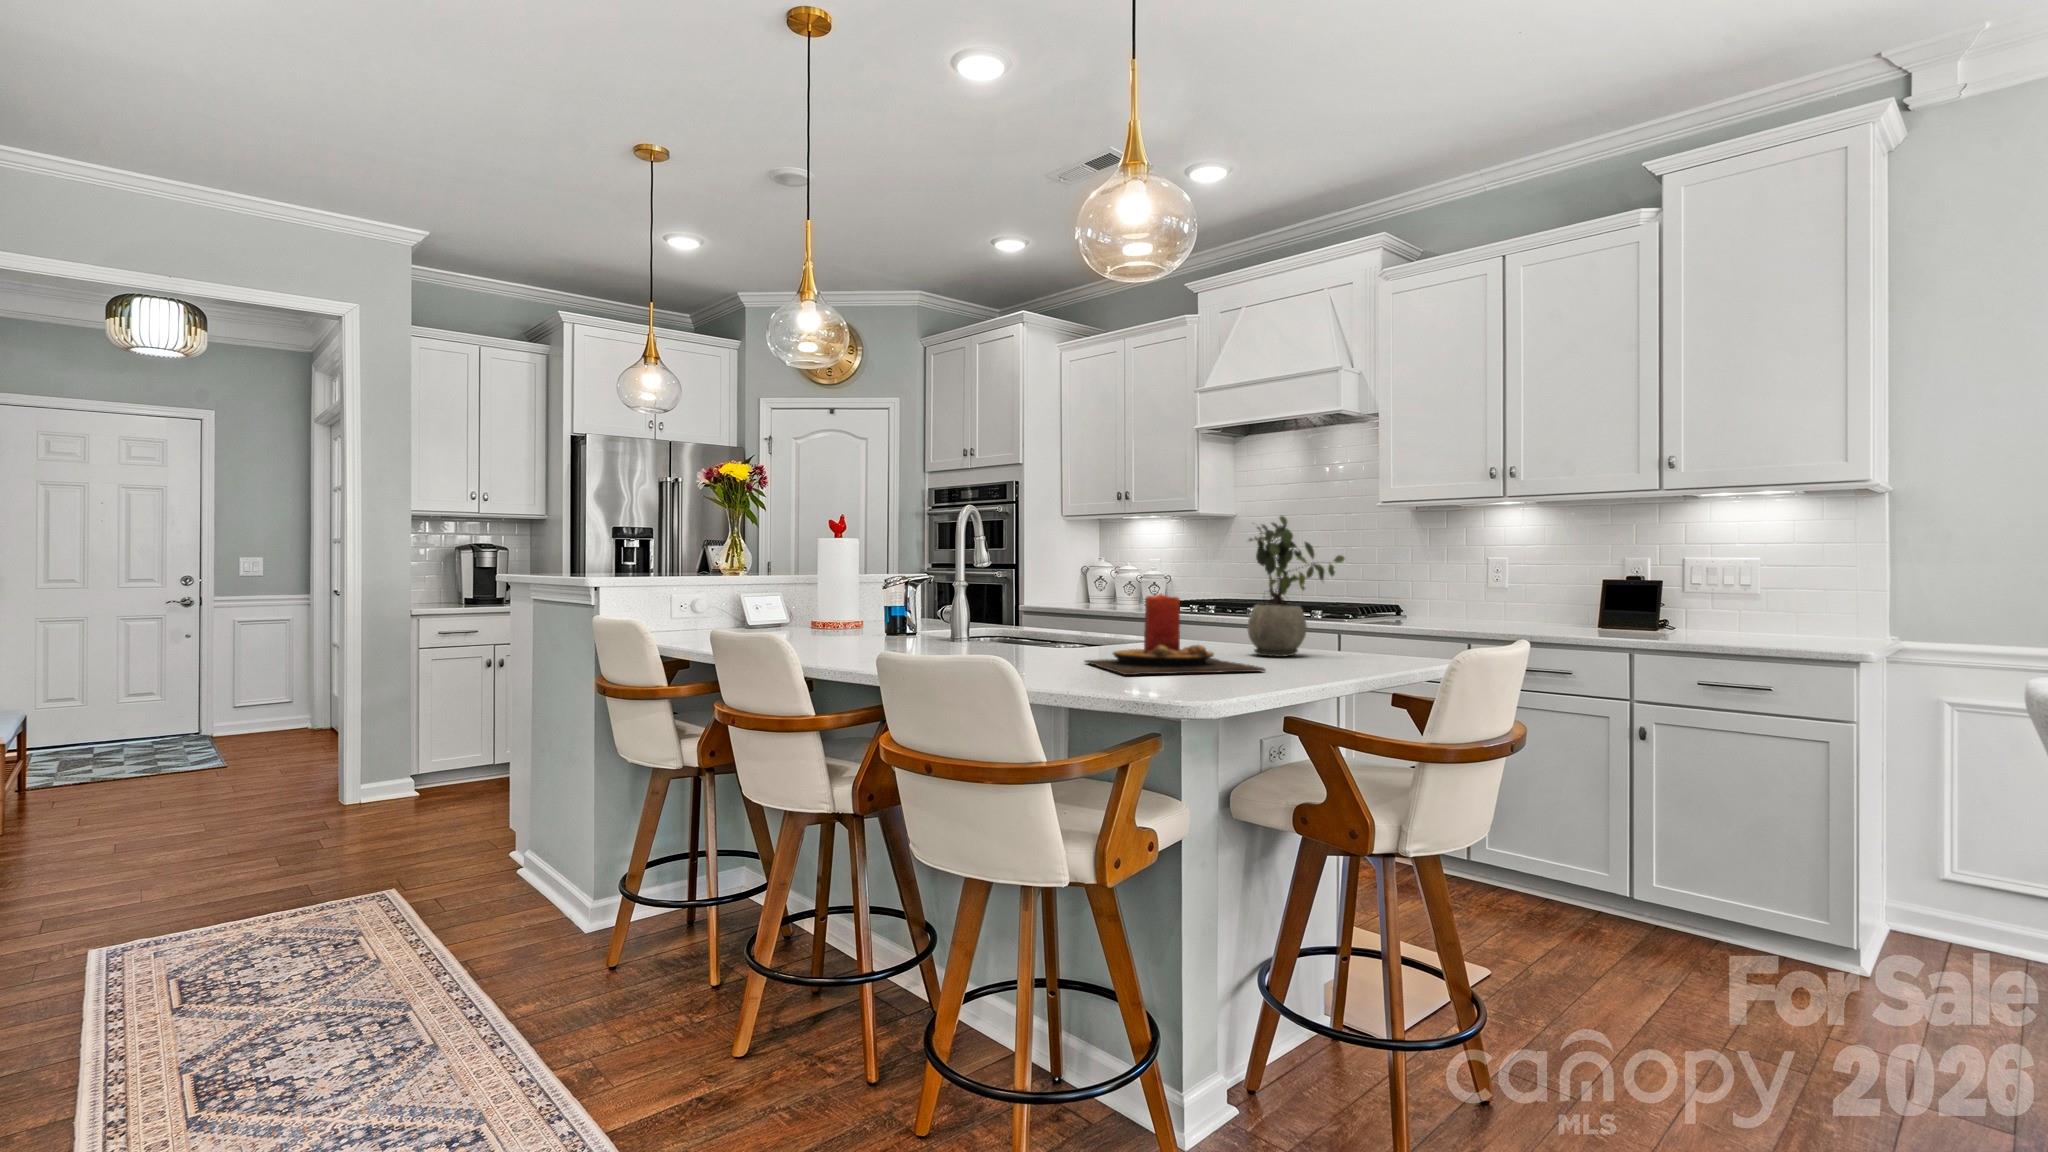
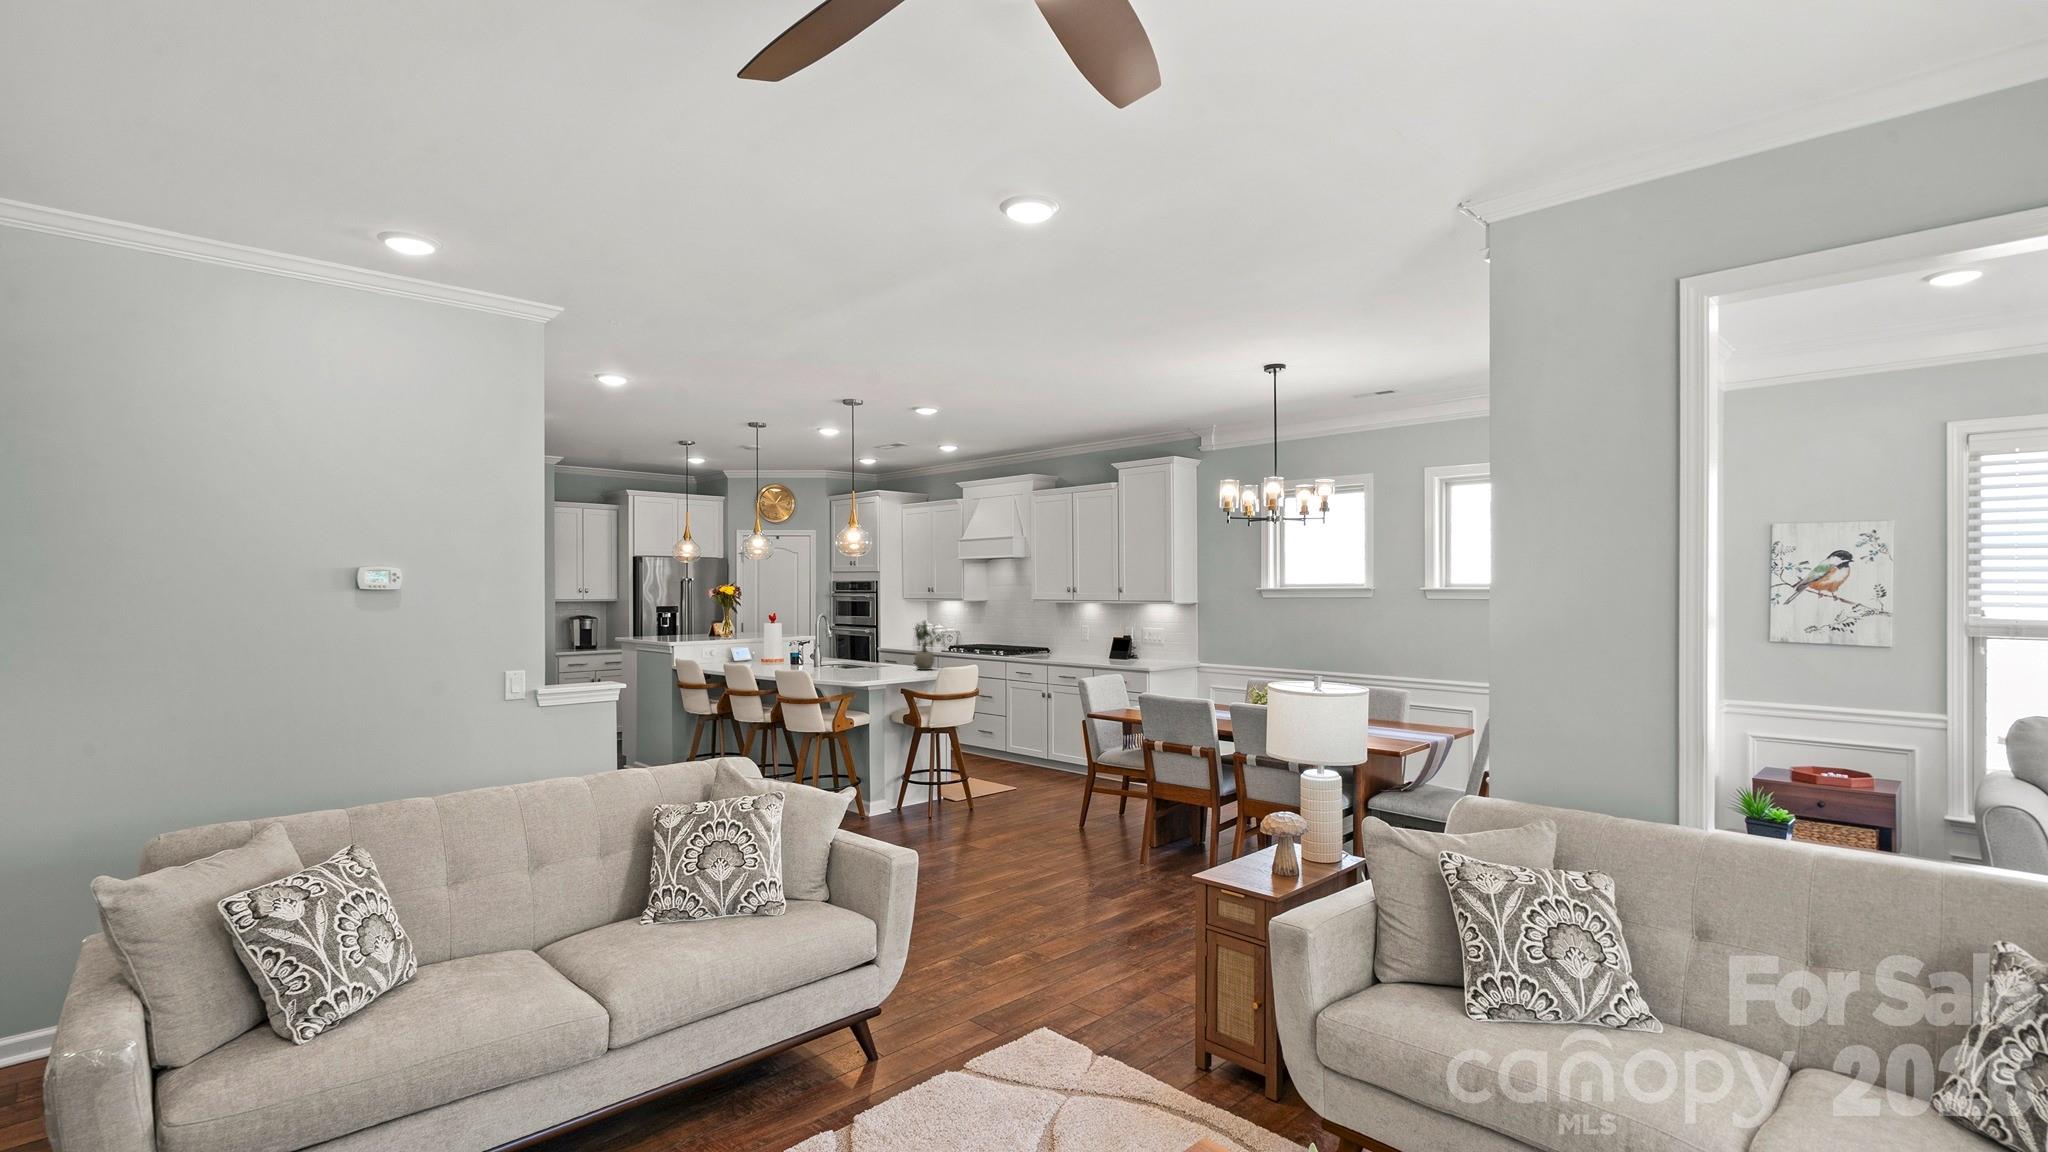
candle: present [1085,593,1265,675] -> none [850,649,902,675]

